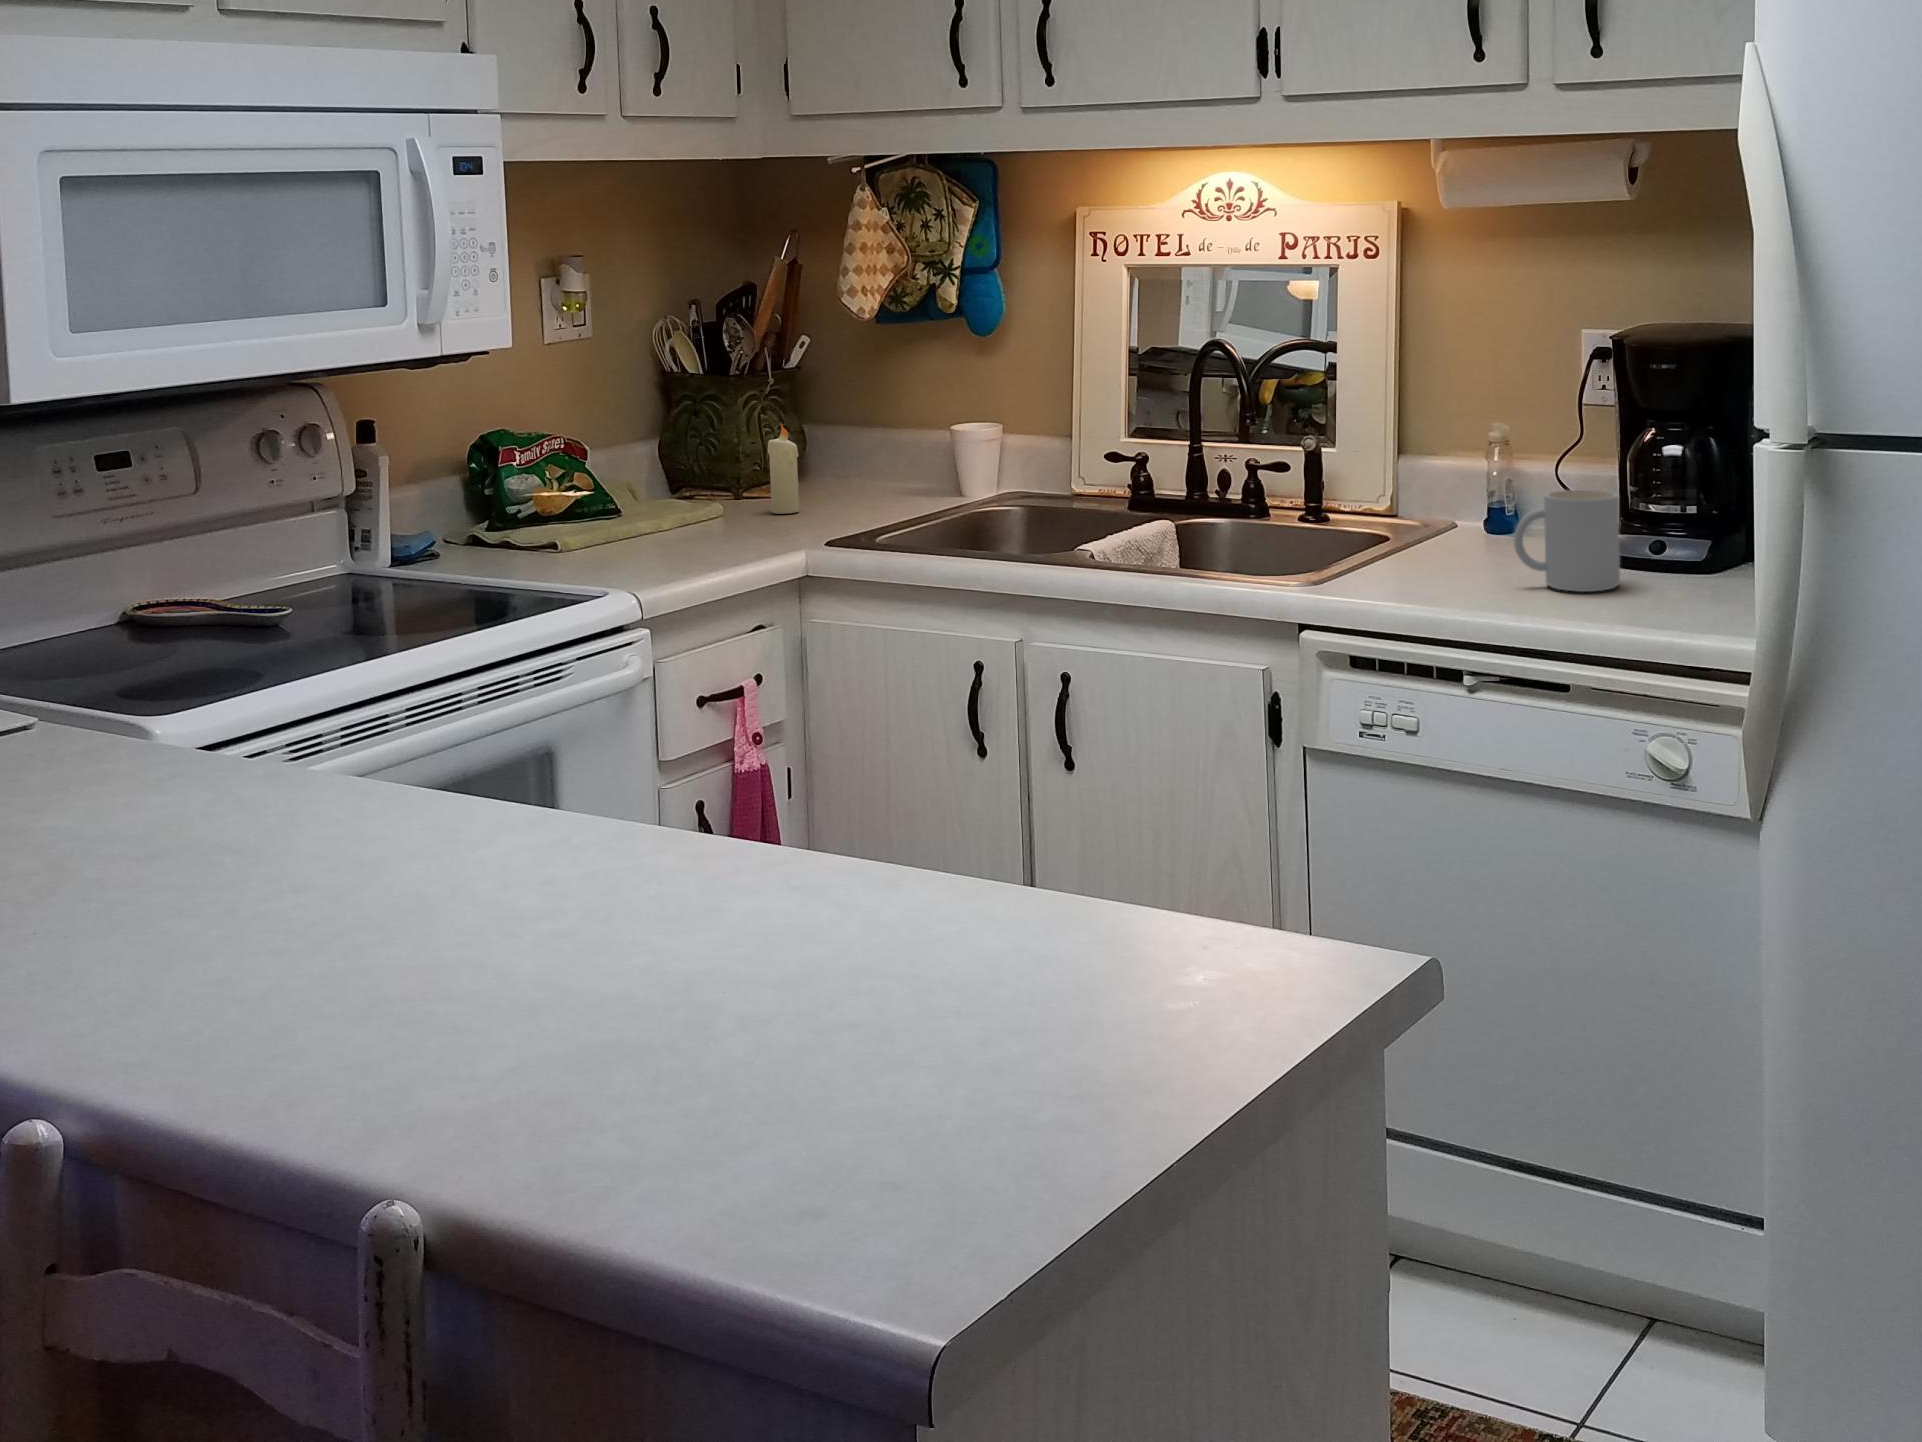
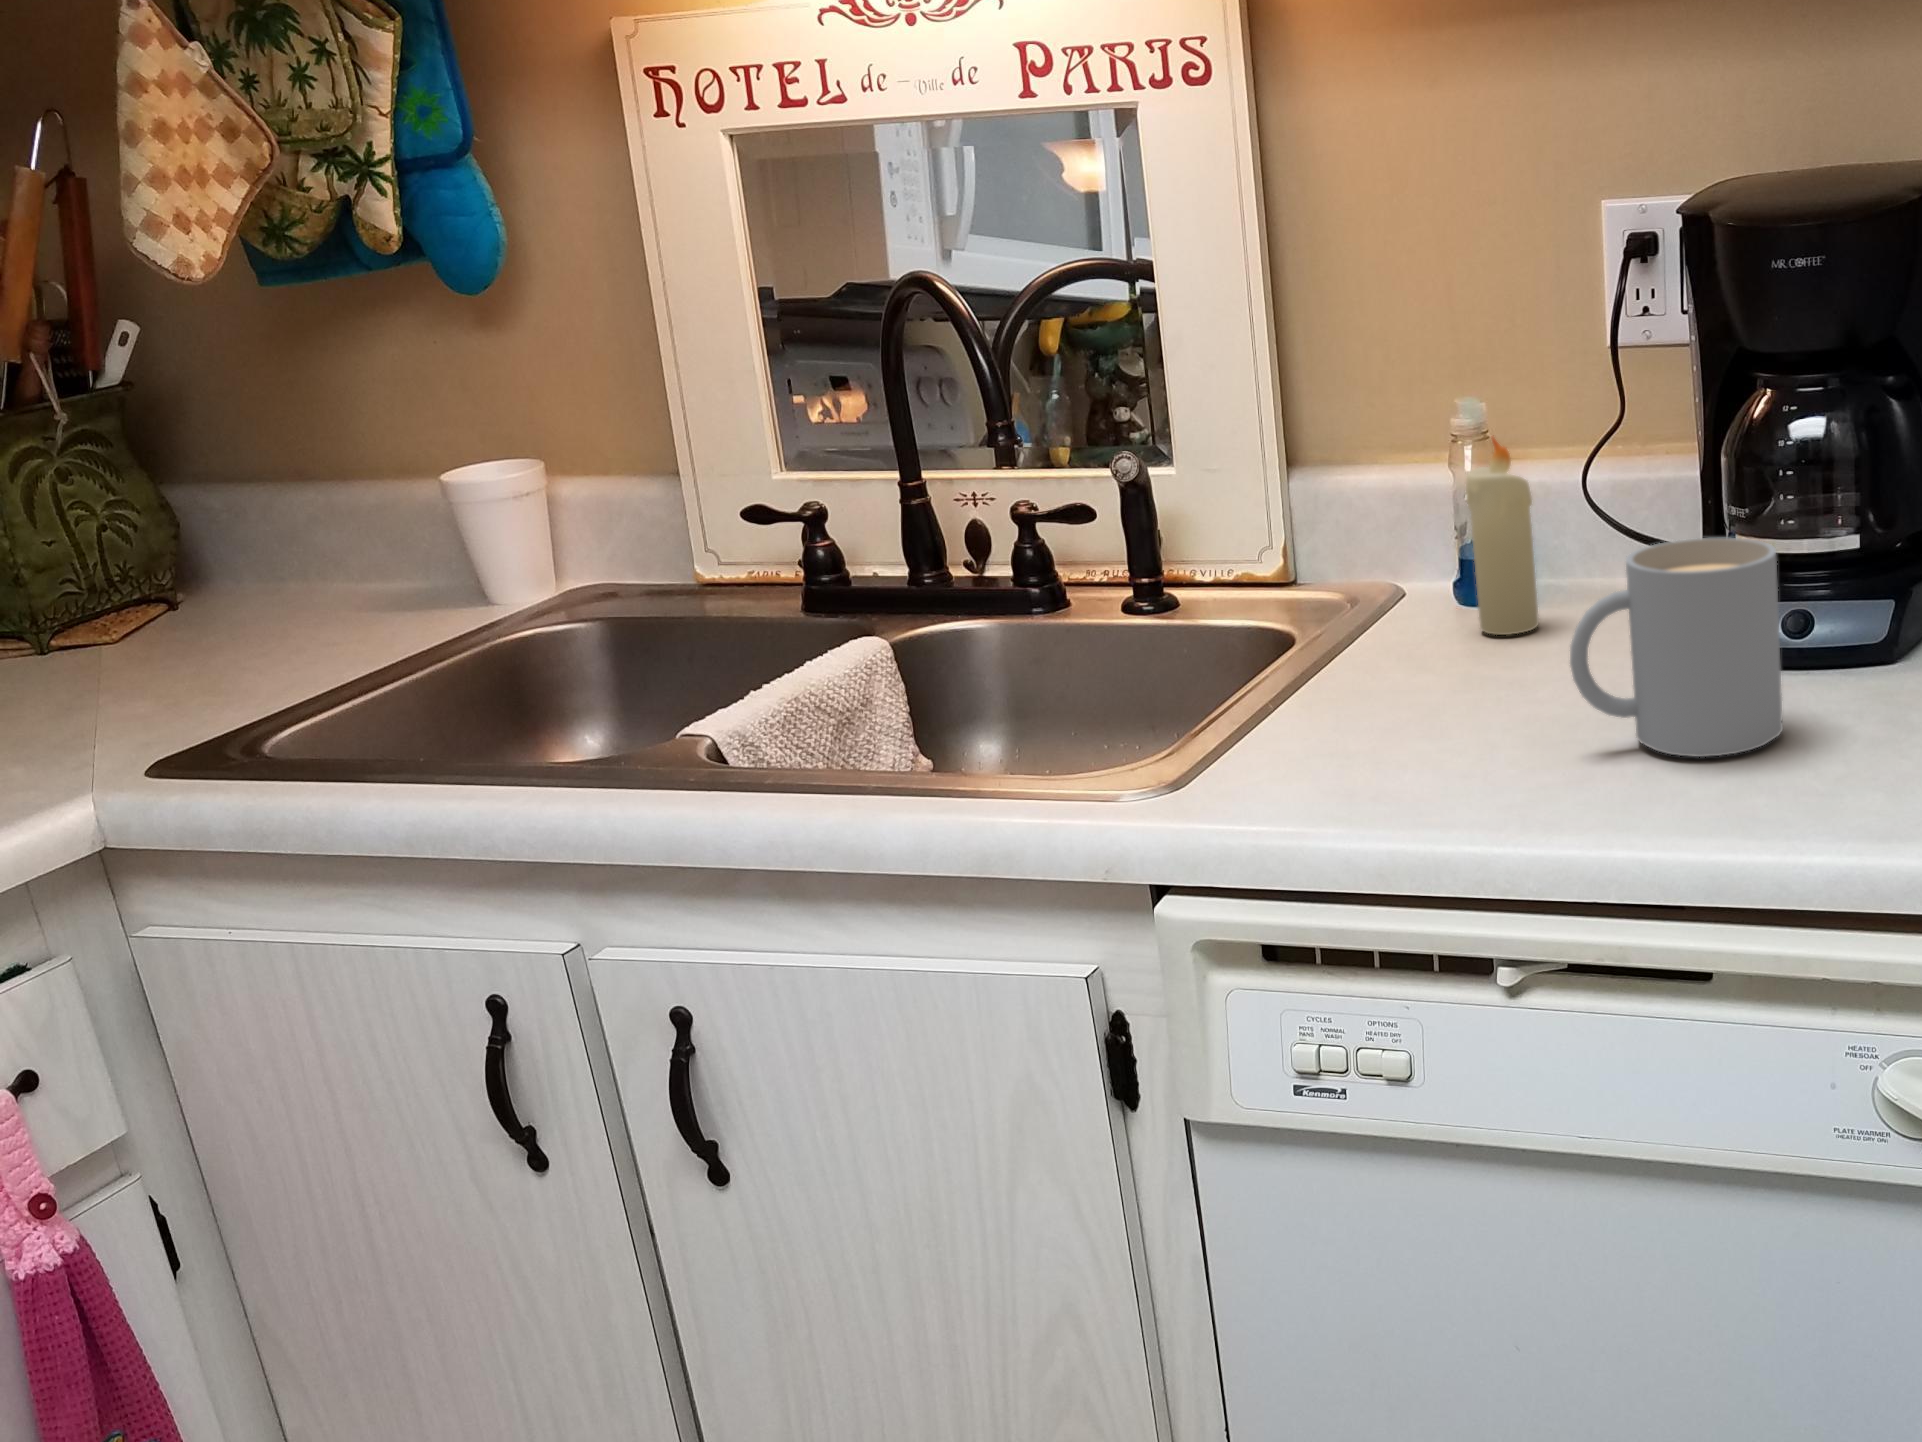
candle: present [768,424,799,514] -> present [1465,437,1539,635]

